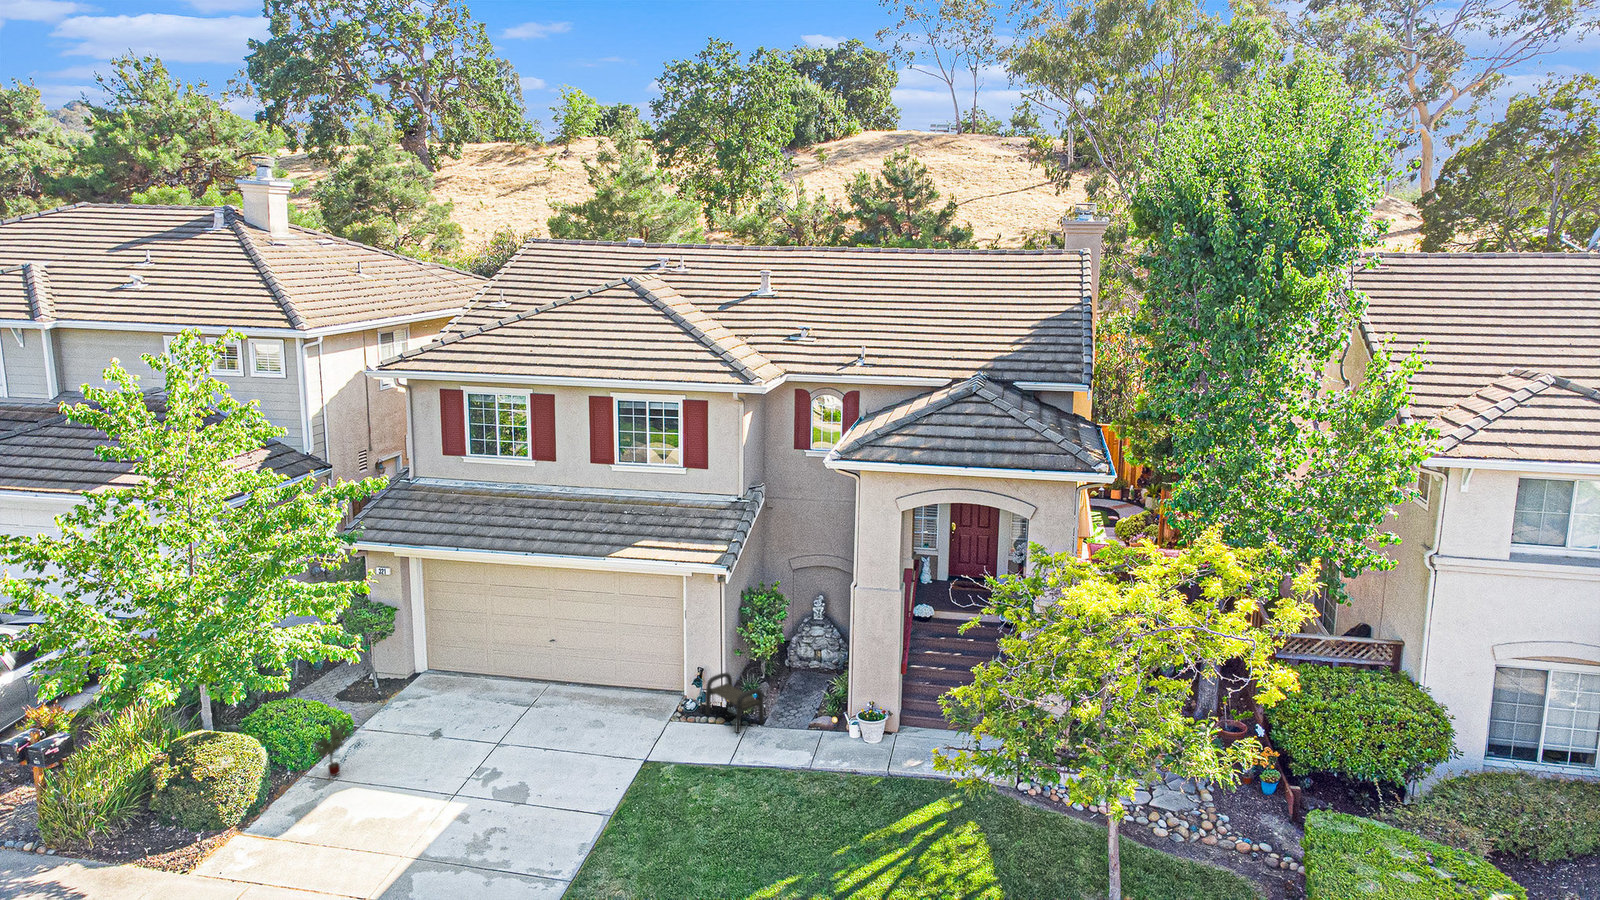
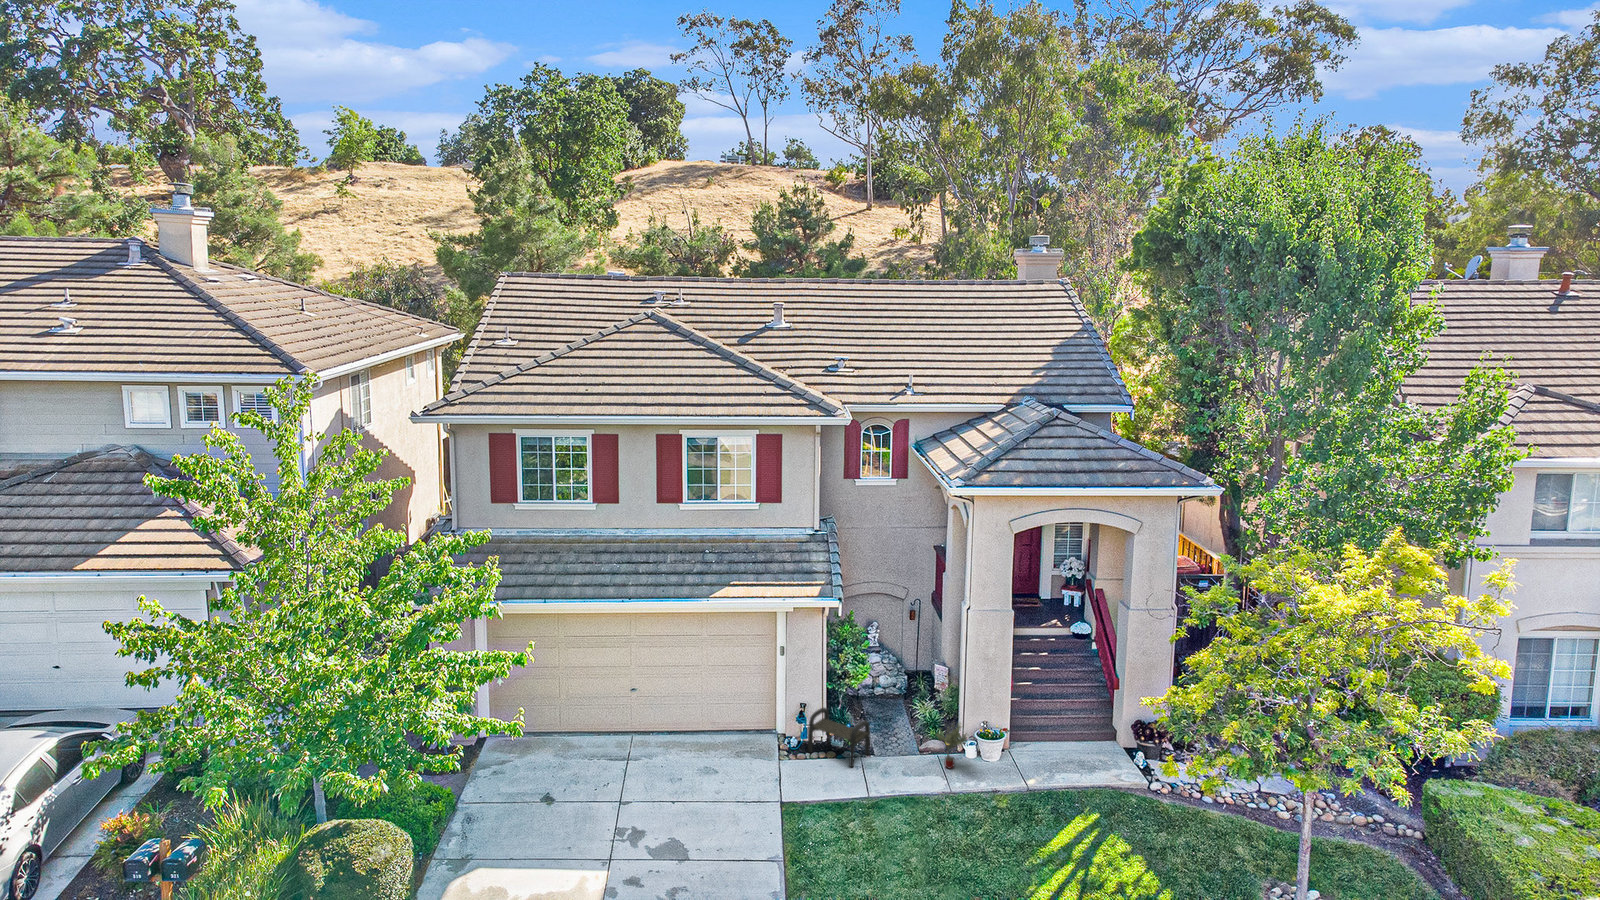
potted tree: present [314,721,349,776] -> present [937,722,967,768]

